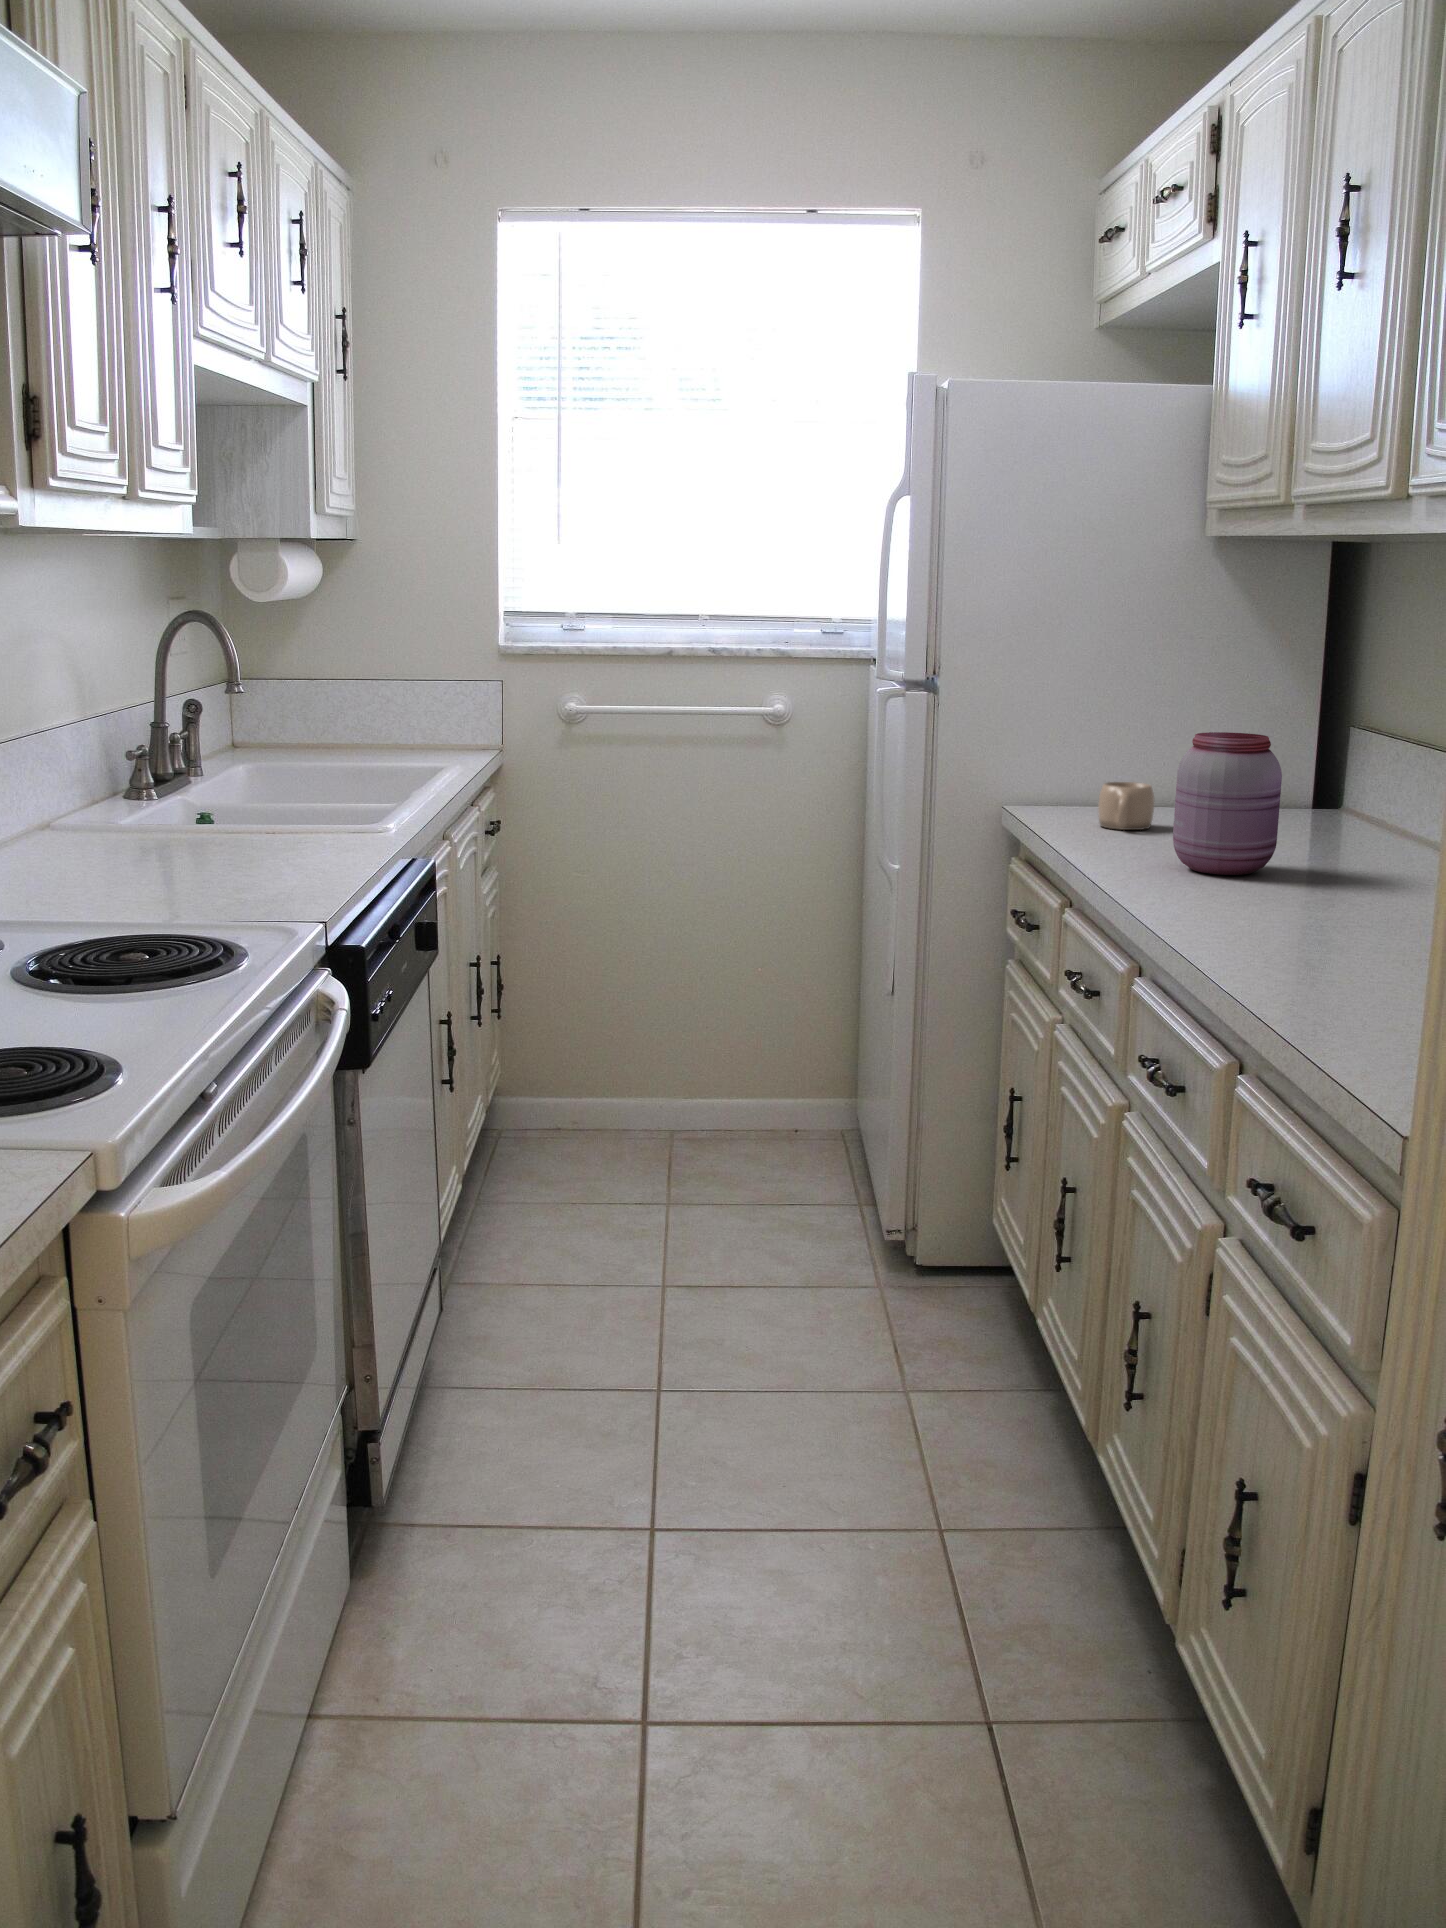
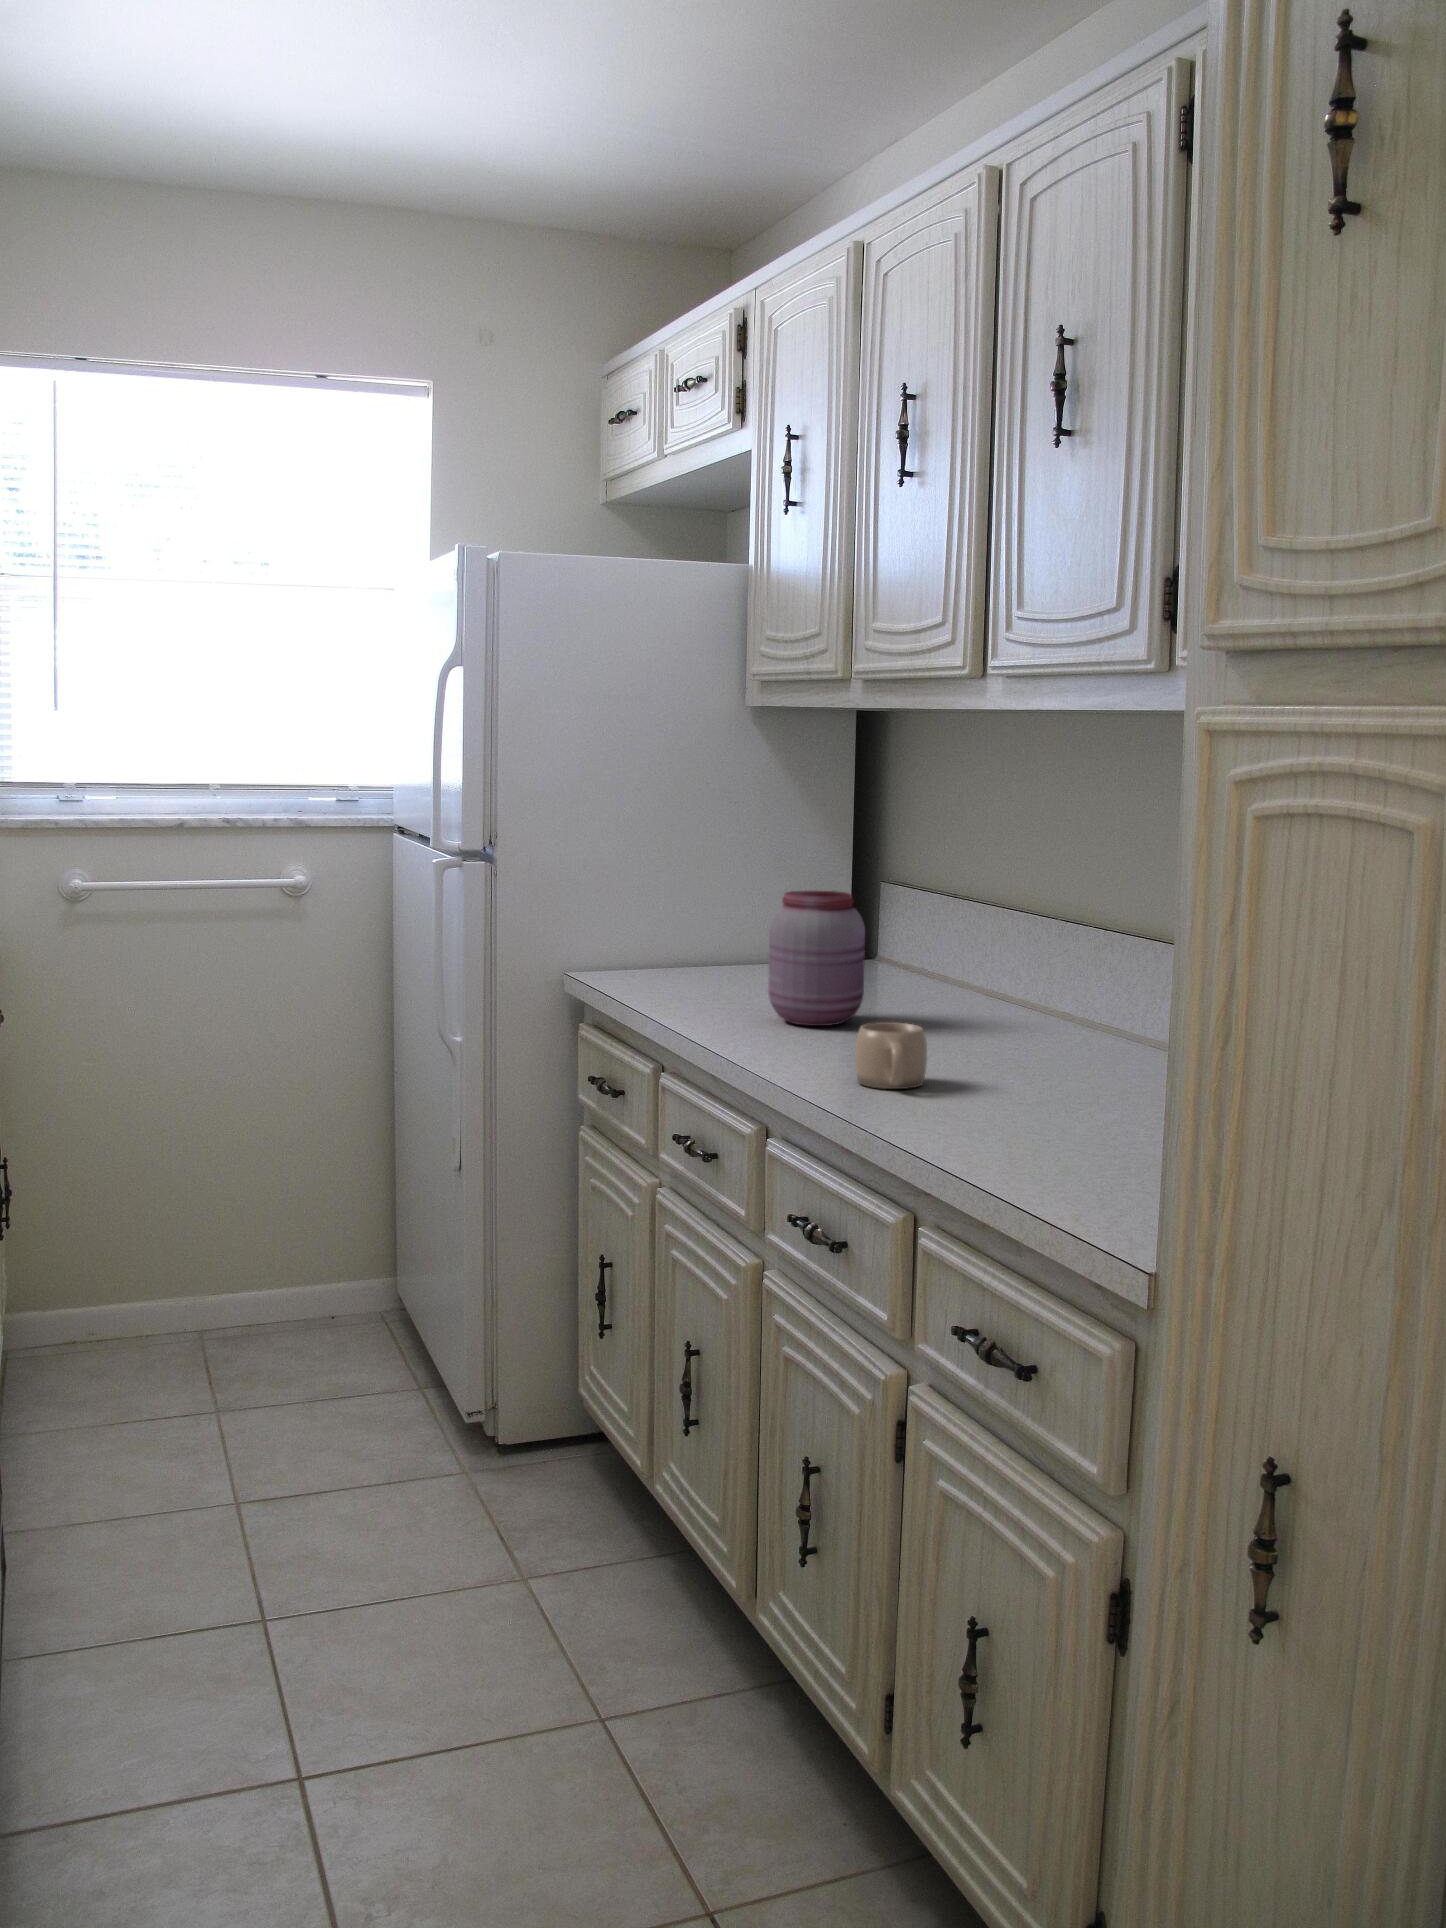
mug: present [1098,782,1154,830] -> present [855,1022,927,1089]

